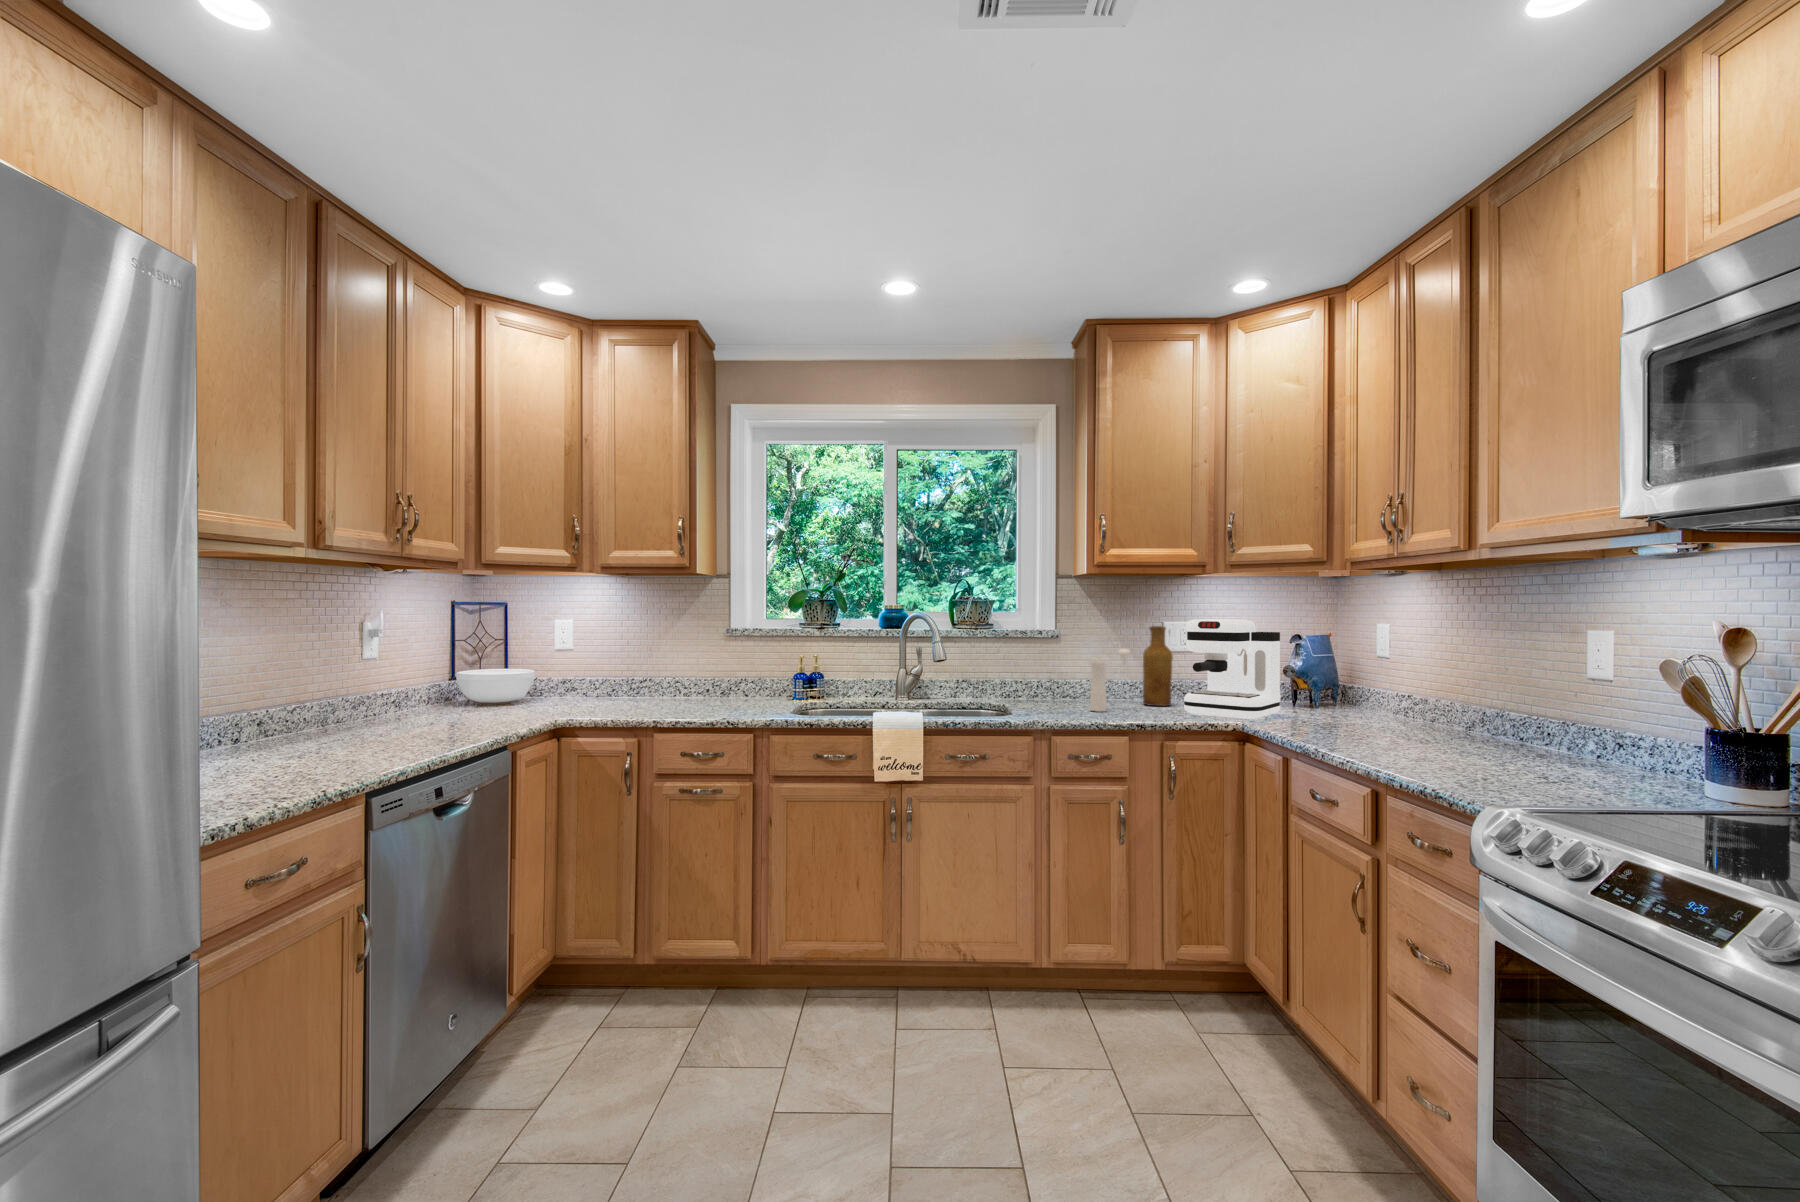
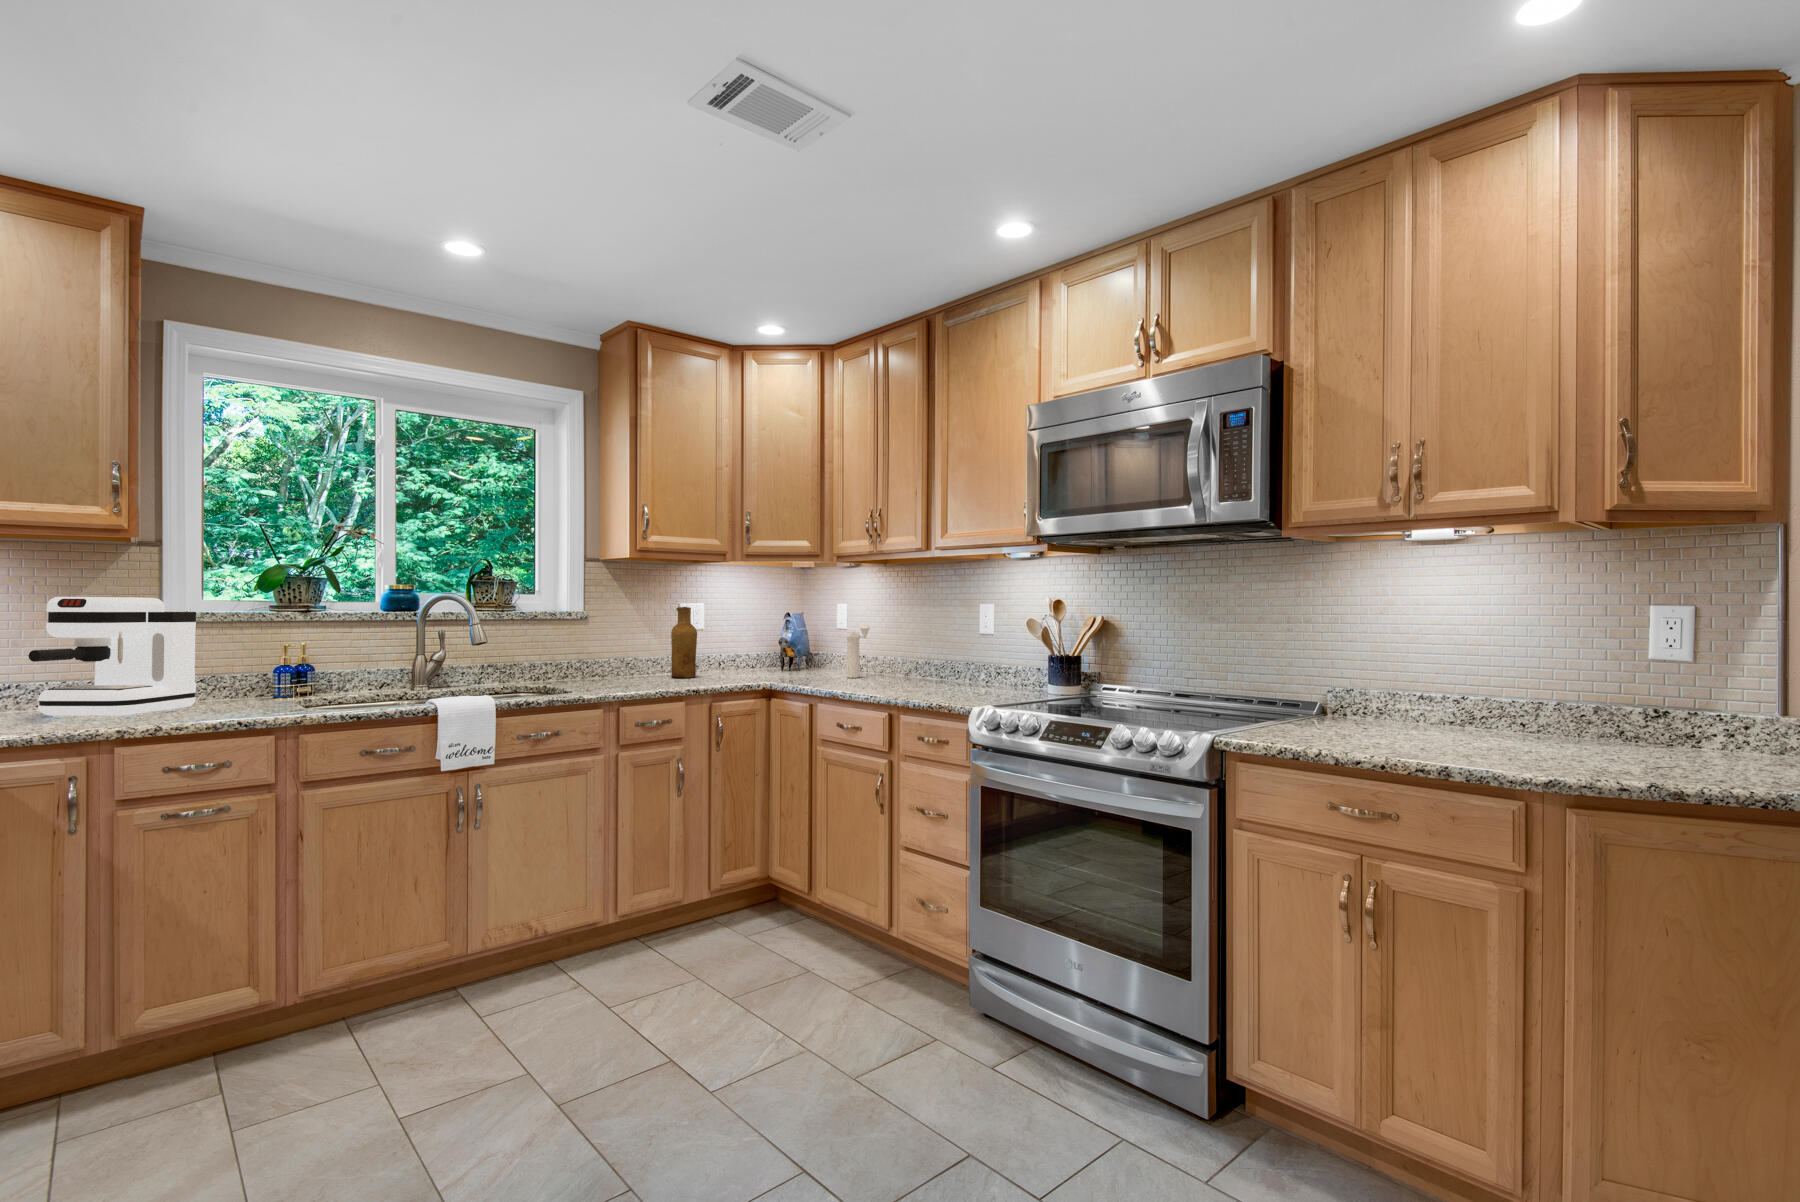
coffee maker: present [1184,620,1280,721] -> present [29,597,196,718]
pepper mill: present [1090,649,1131,712] -> present [846,625,870,678]

